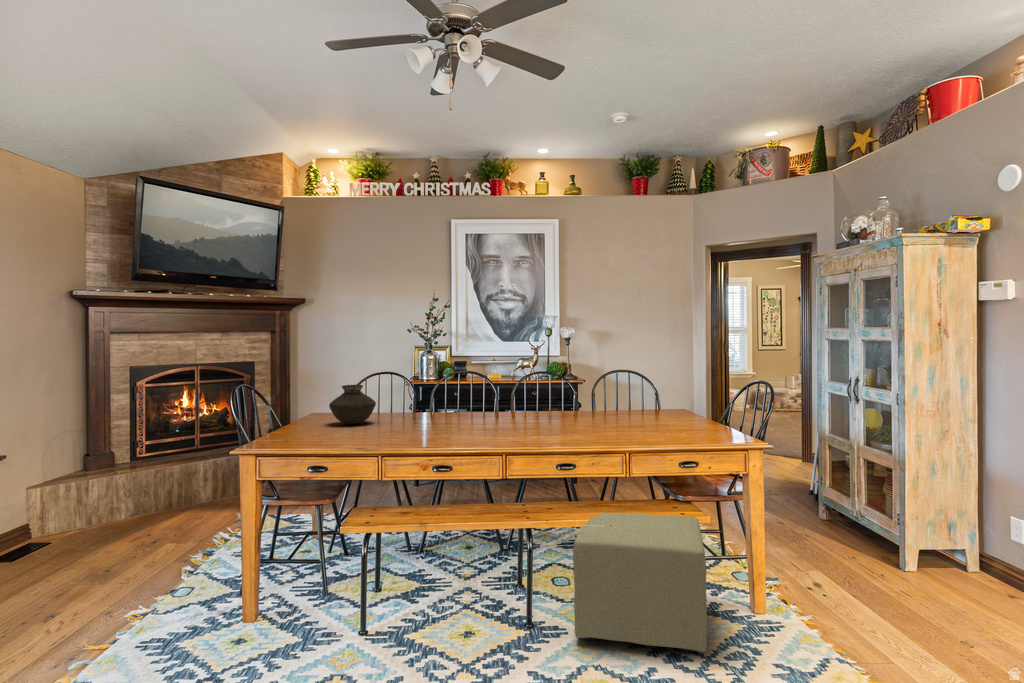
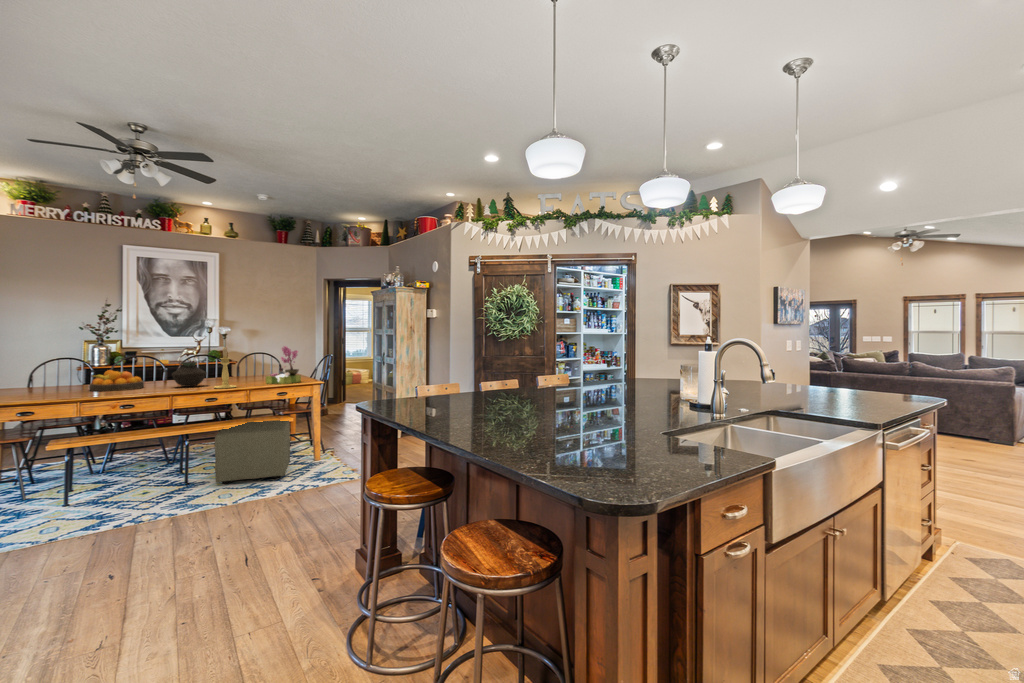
flower arrangement: none [655,360,720,443] -> present [266,346,301,384]
candle holder: none [569,363,609,447] -> present [214,347,236,389]
vase: present [329,385,376,424] -> present [172,362,206,387]
fruit bowl: none [399,398,467,435] -> present [89,370,144,391]

